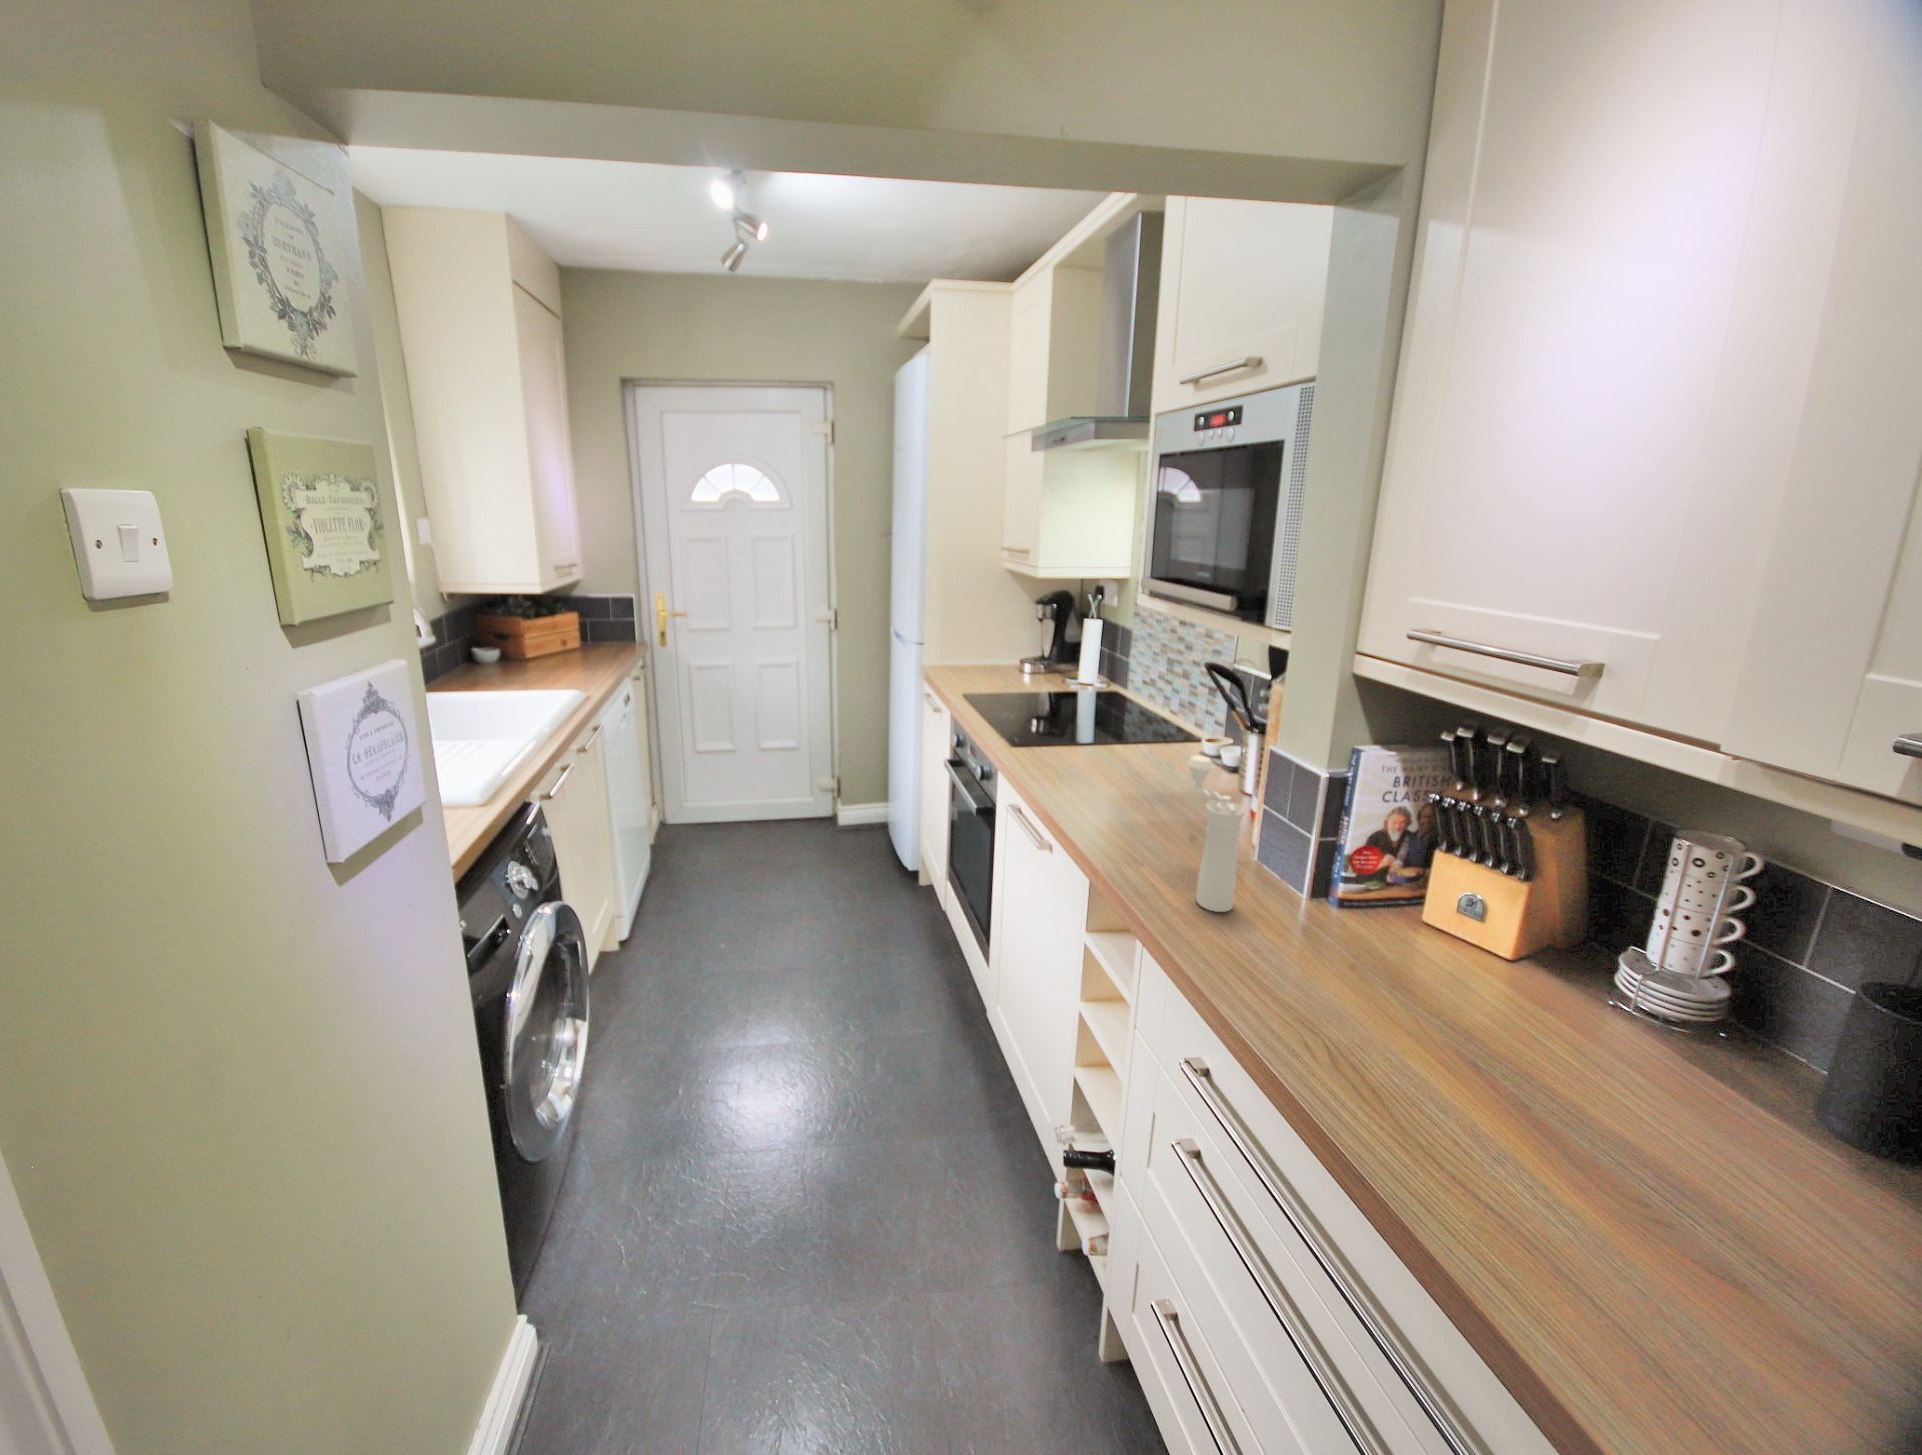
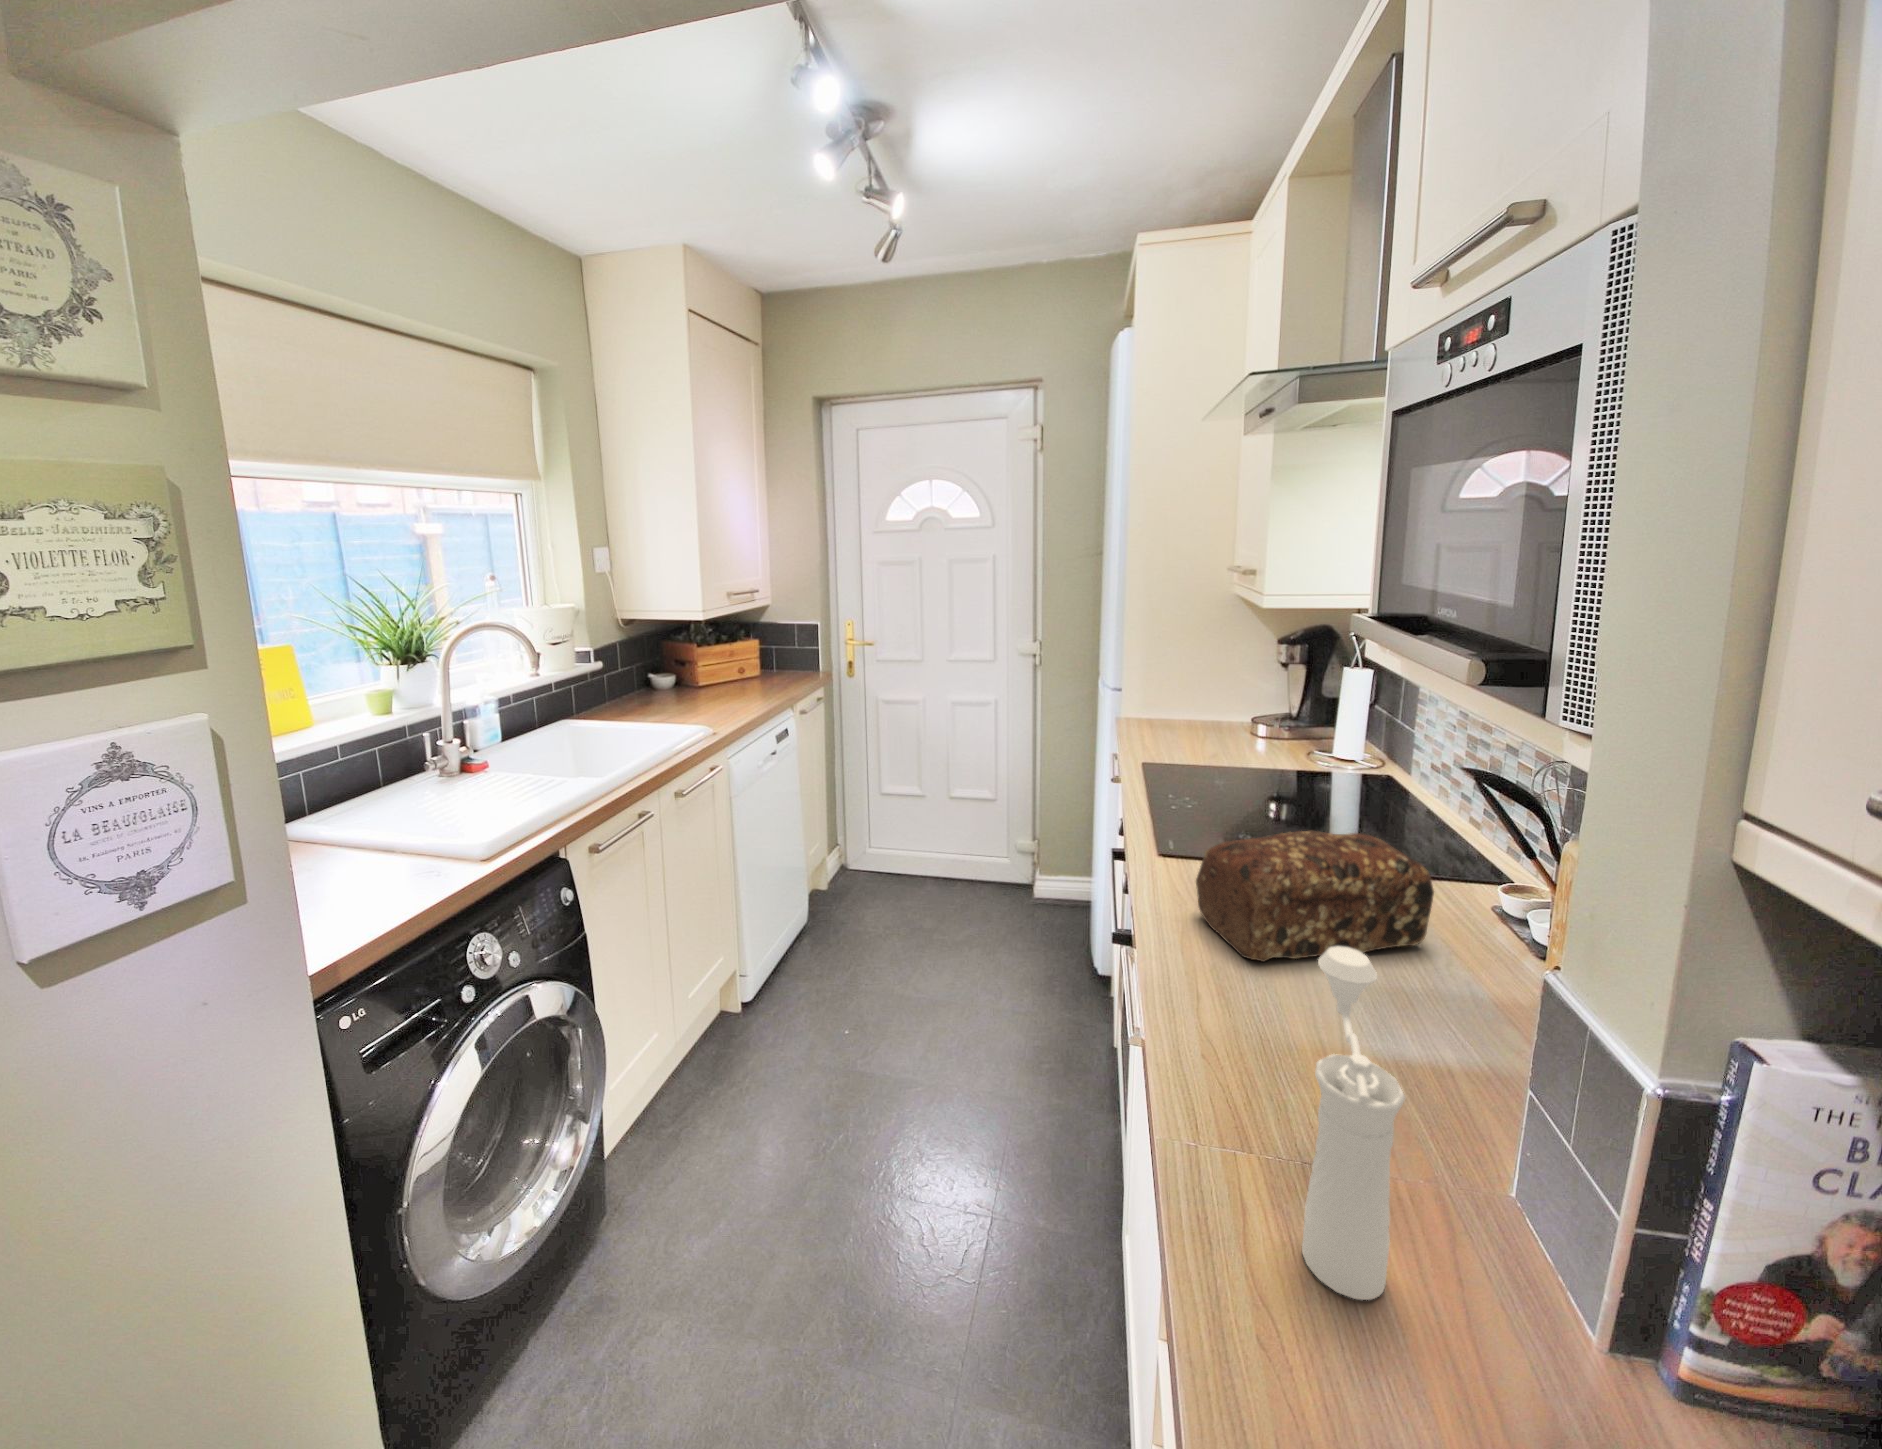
bread loaf: none [1060,715,1182,795] -> present [1196,831,1434,962]

